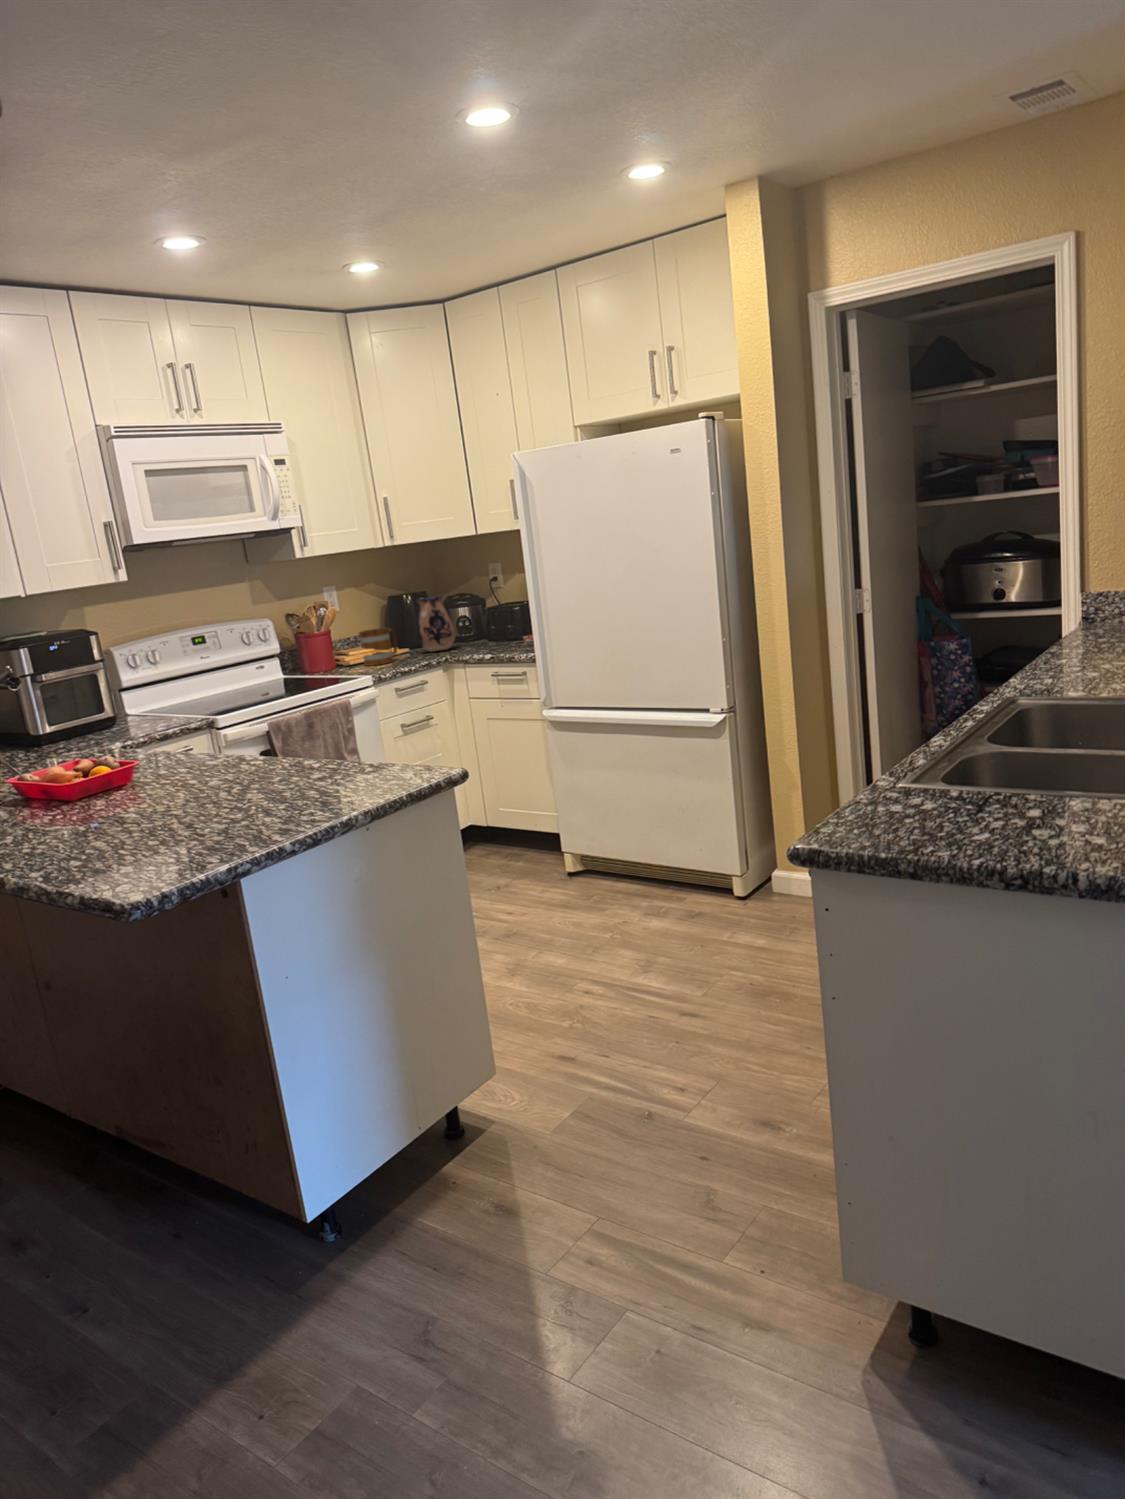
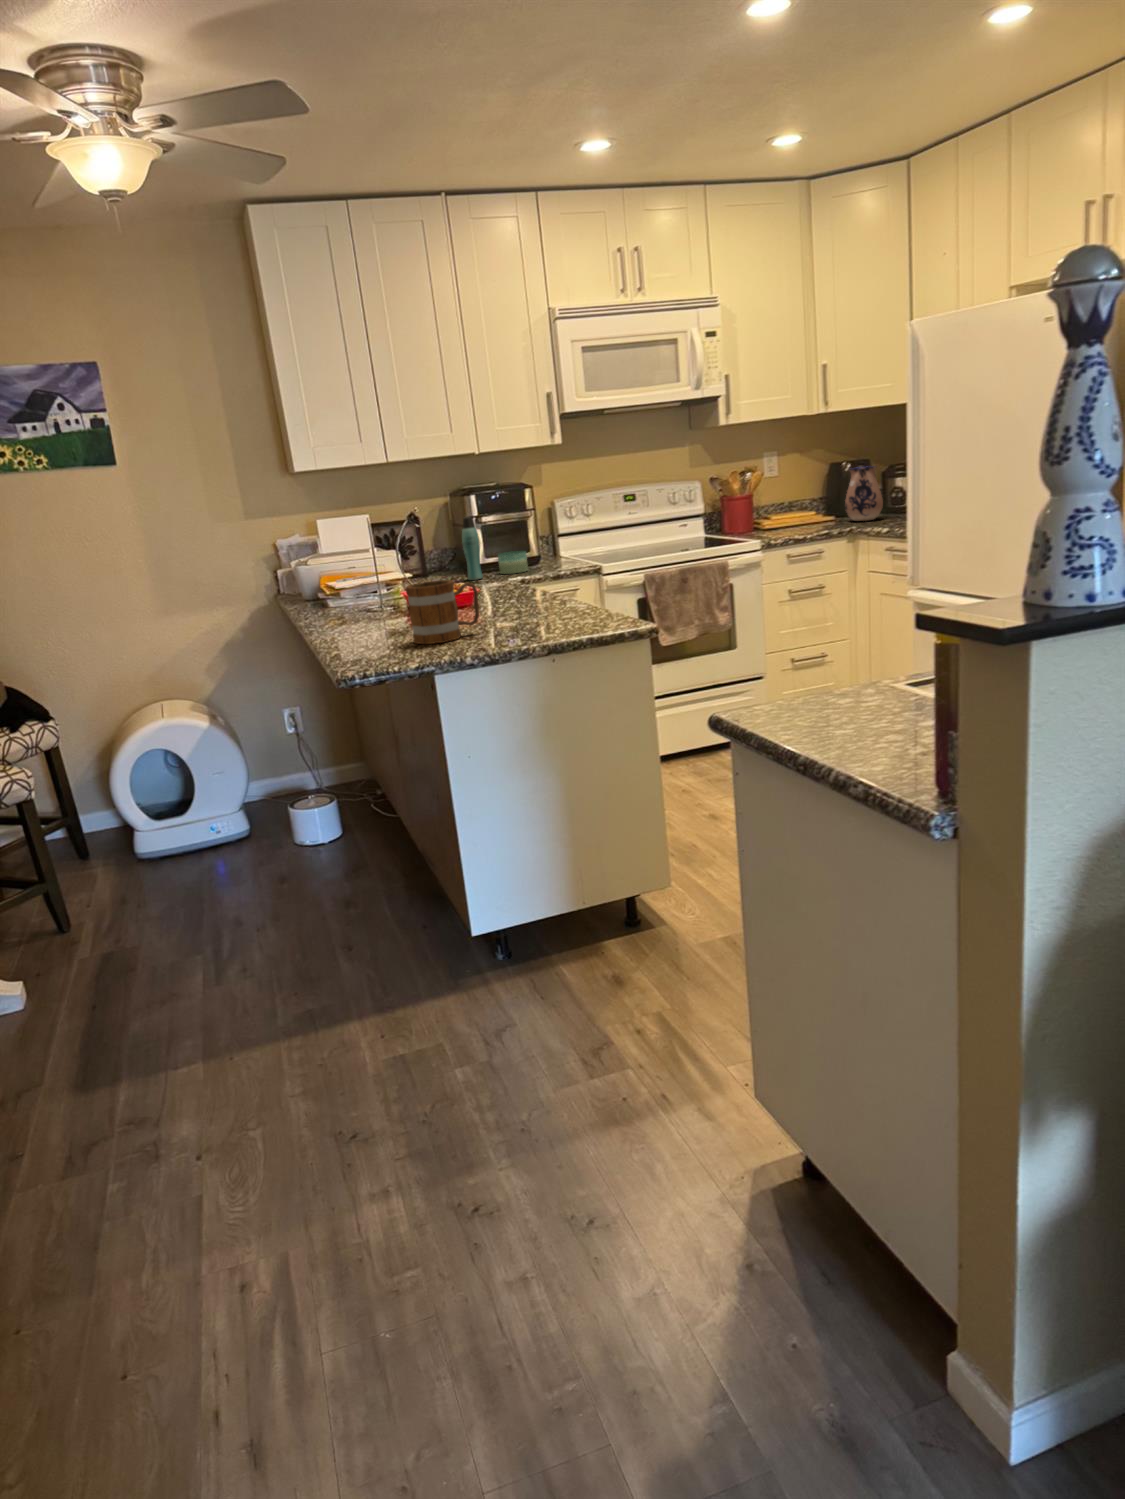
mug: present [359,628,397,666] -> present [406,580,479,644]
bottle: none [27,673,62,755] -> present [462,516,483,580]
candle: none [71,711,115,743] -> present [498,551,528,574]

